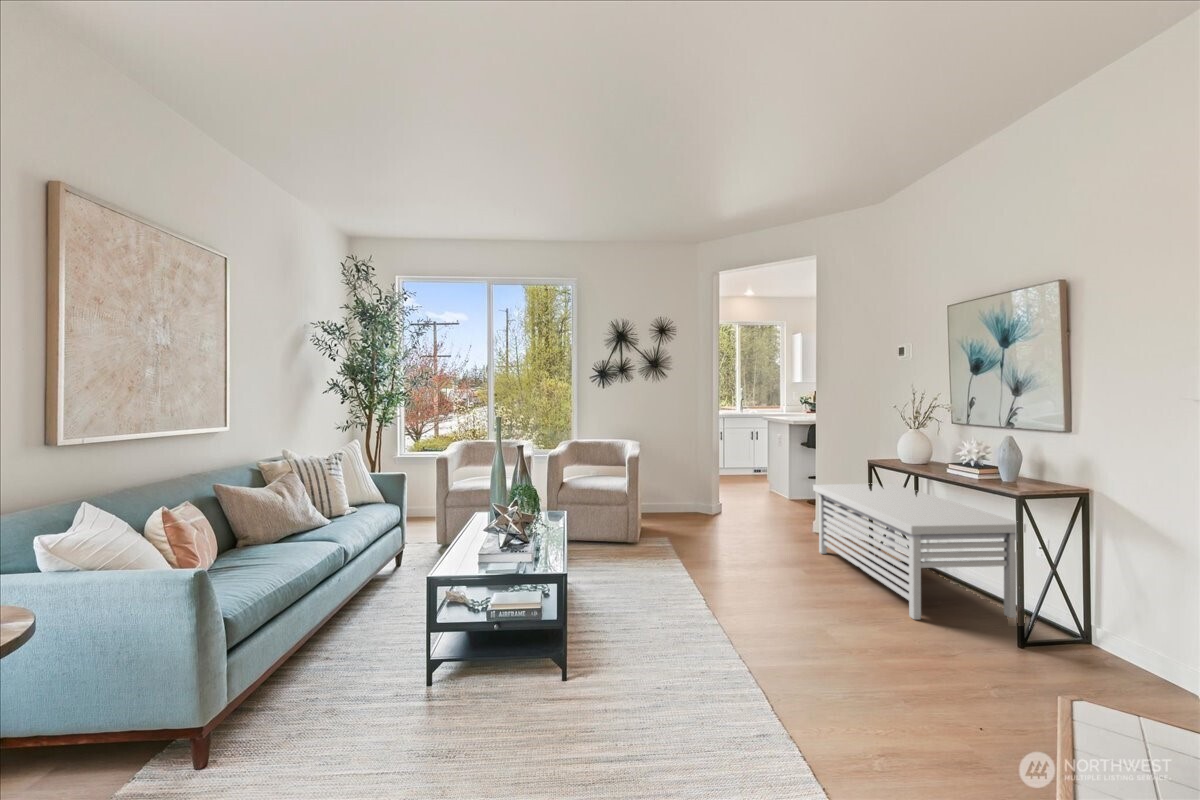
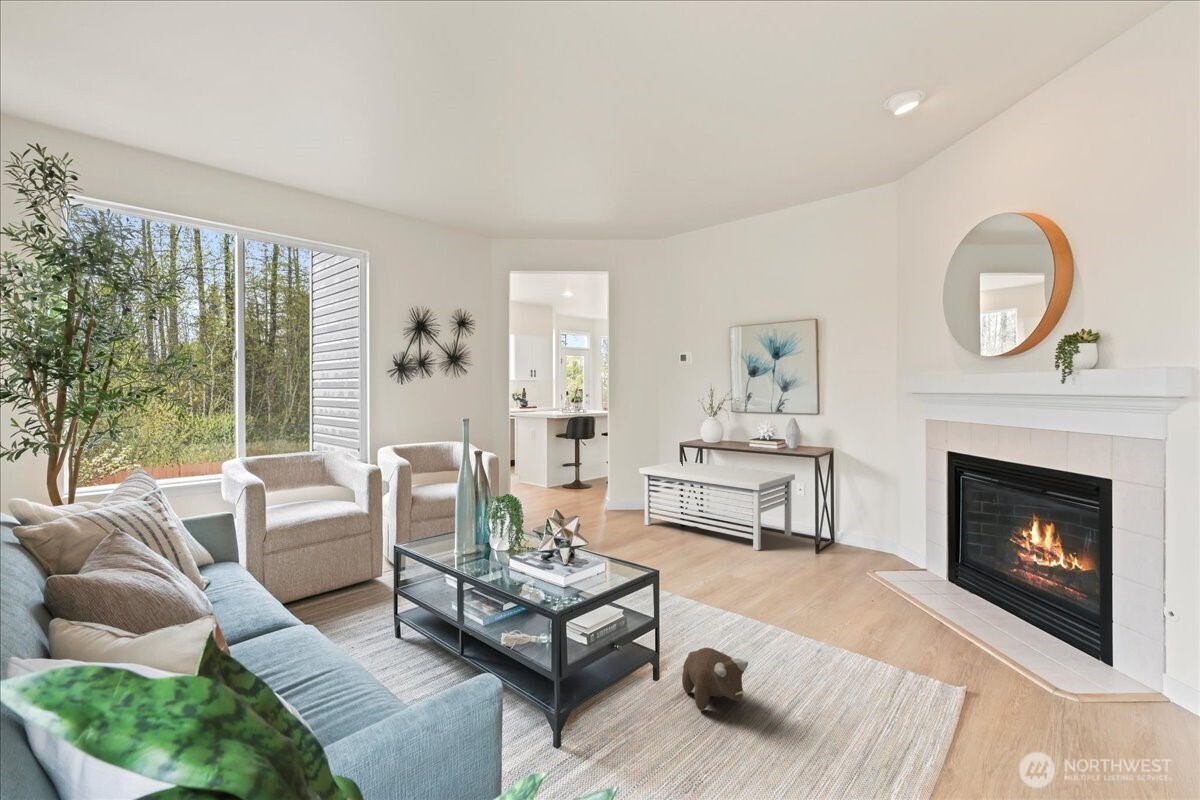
plush toy: none [513,671,578,742] -> present [682,648,748,711]

